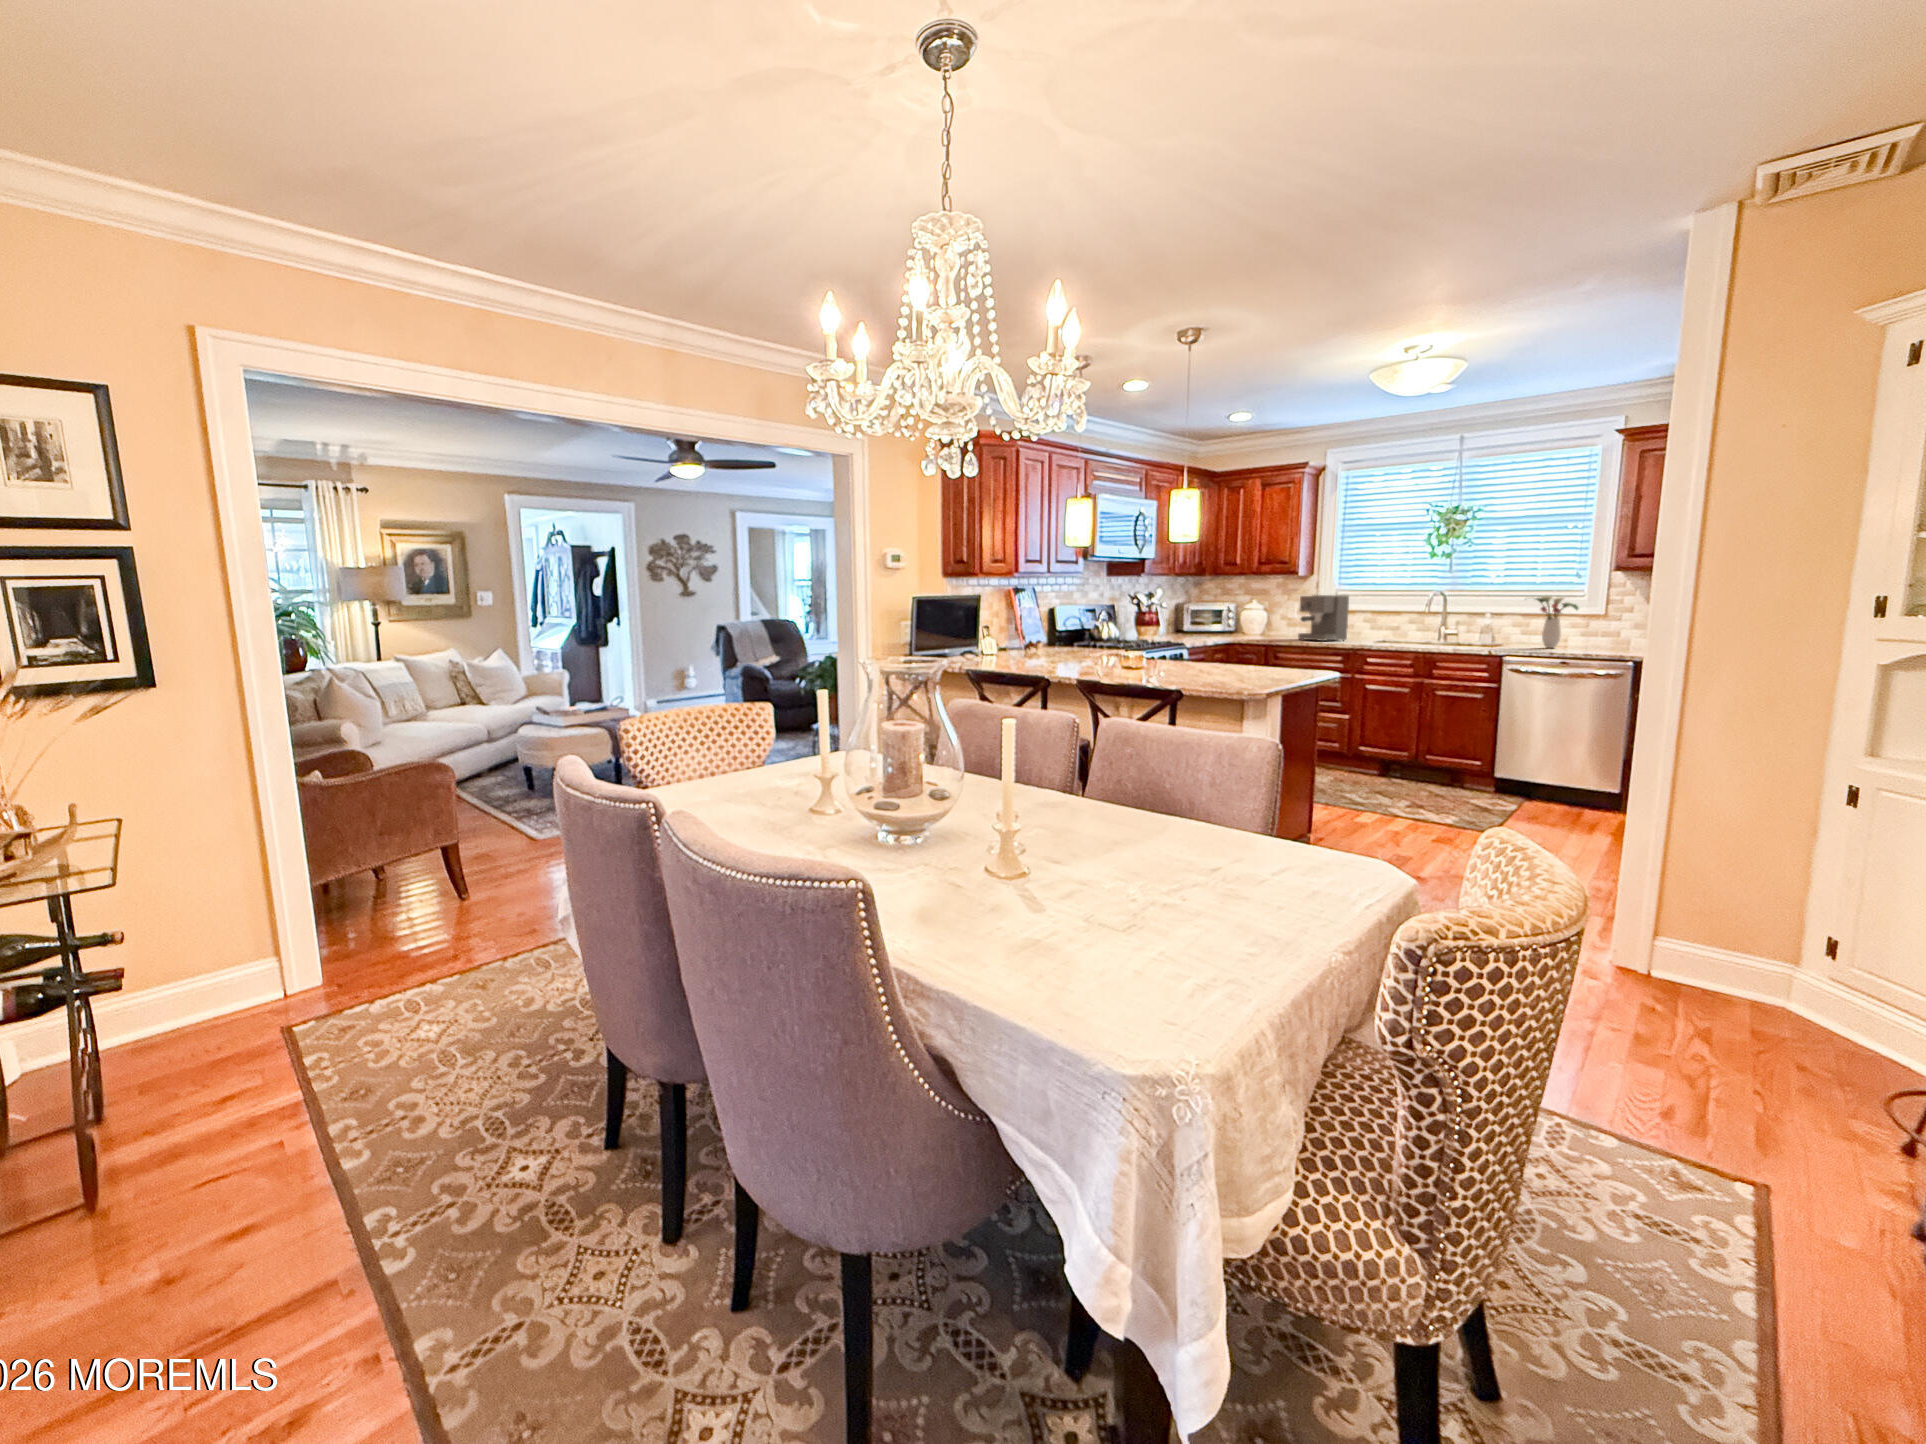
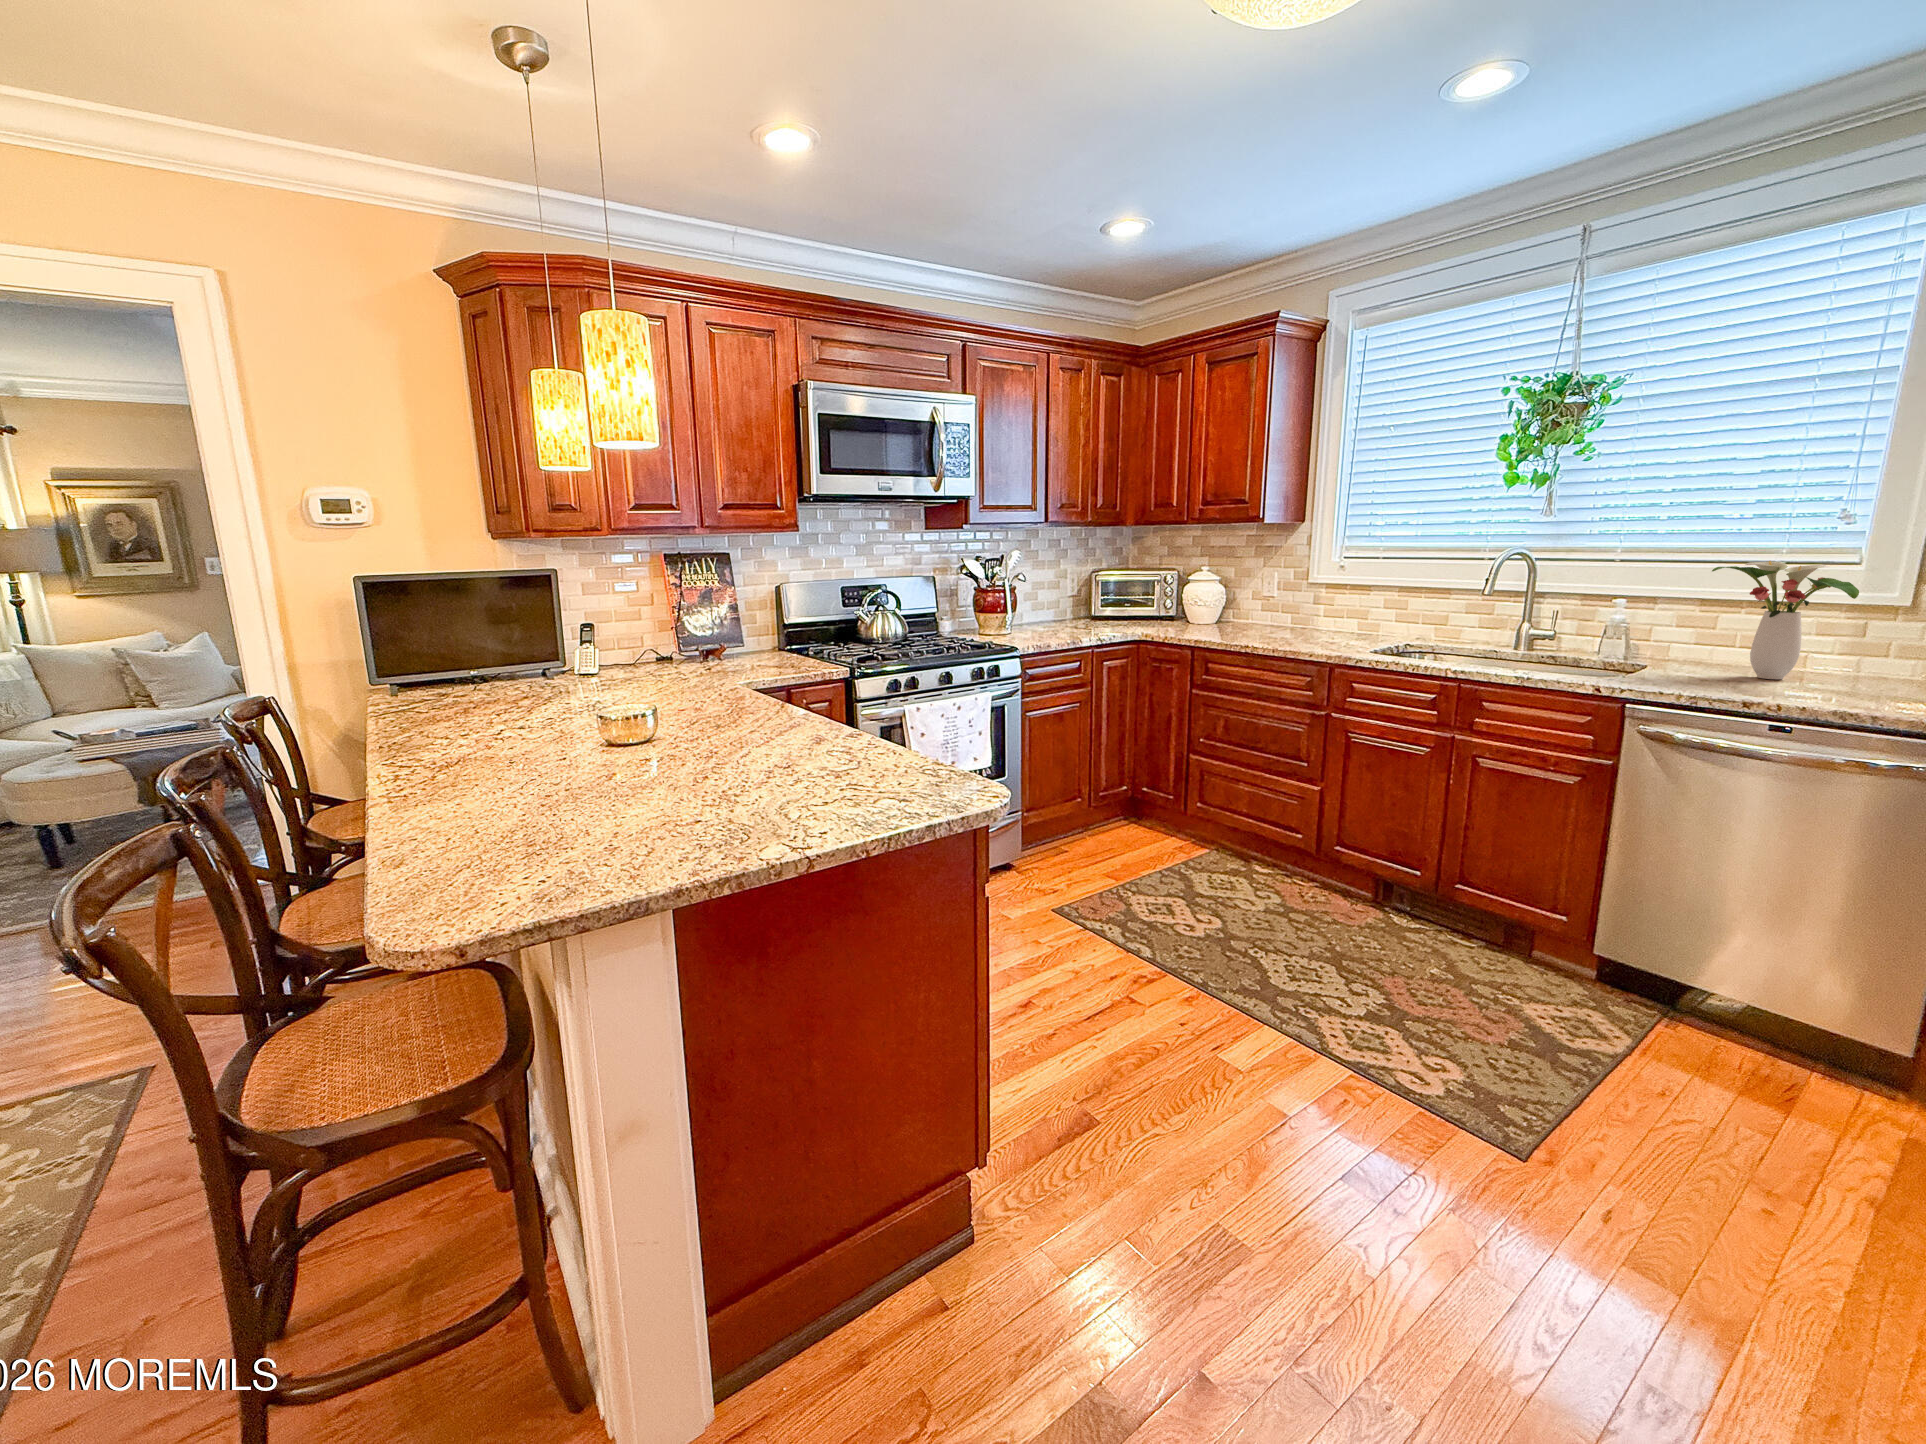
coffee maker: present [1298,595,1349,641] -> none [1249,558,1346,642]

